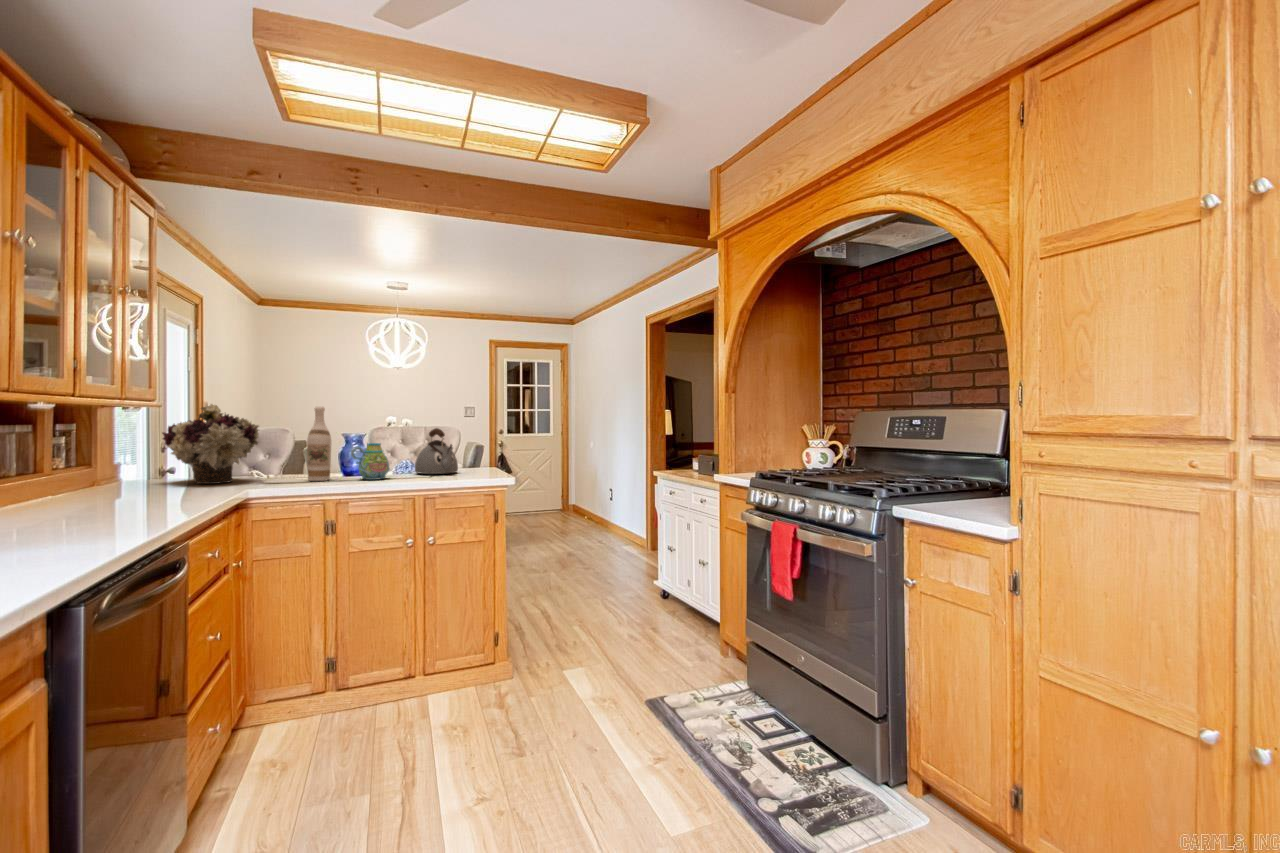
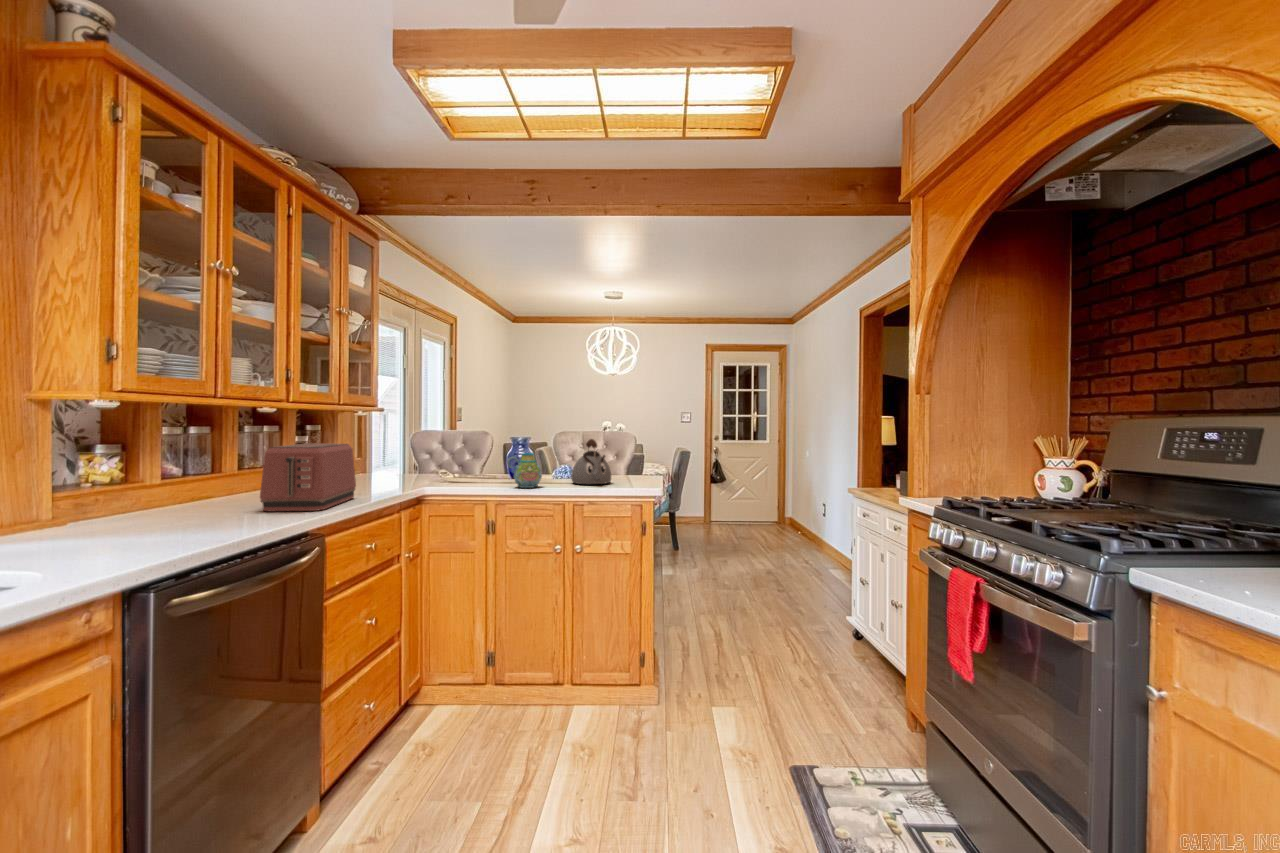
flower arrangement: present [162,404,259,484] -> none [371,417,441,486]
wine bottle: present [307,407,331,481] -> none [473,419,493,487]
toaster: none [73,433,179,514] -> present [260,443,356,511]

